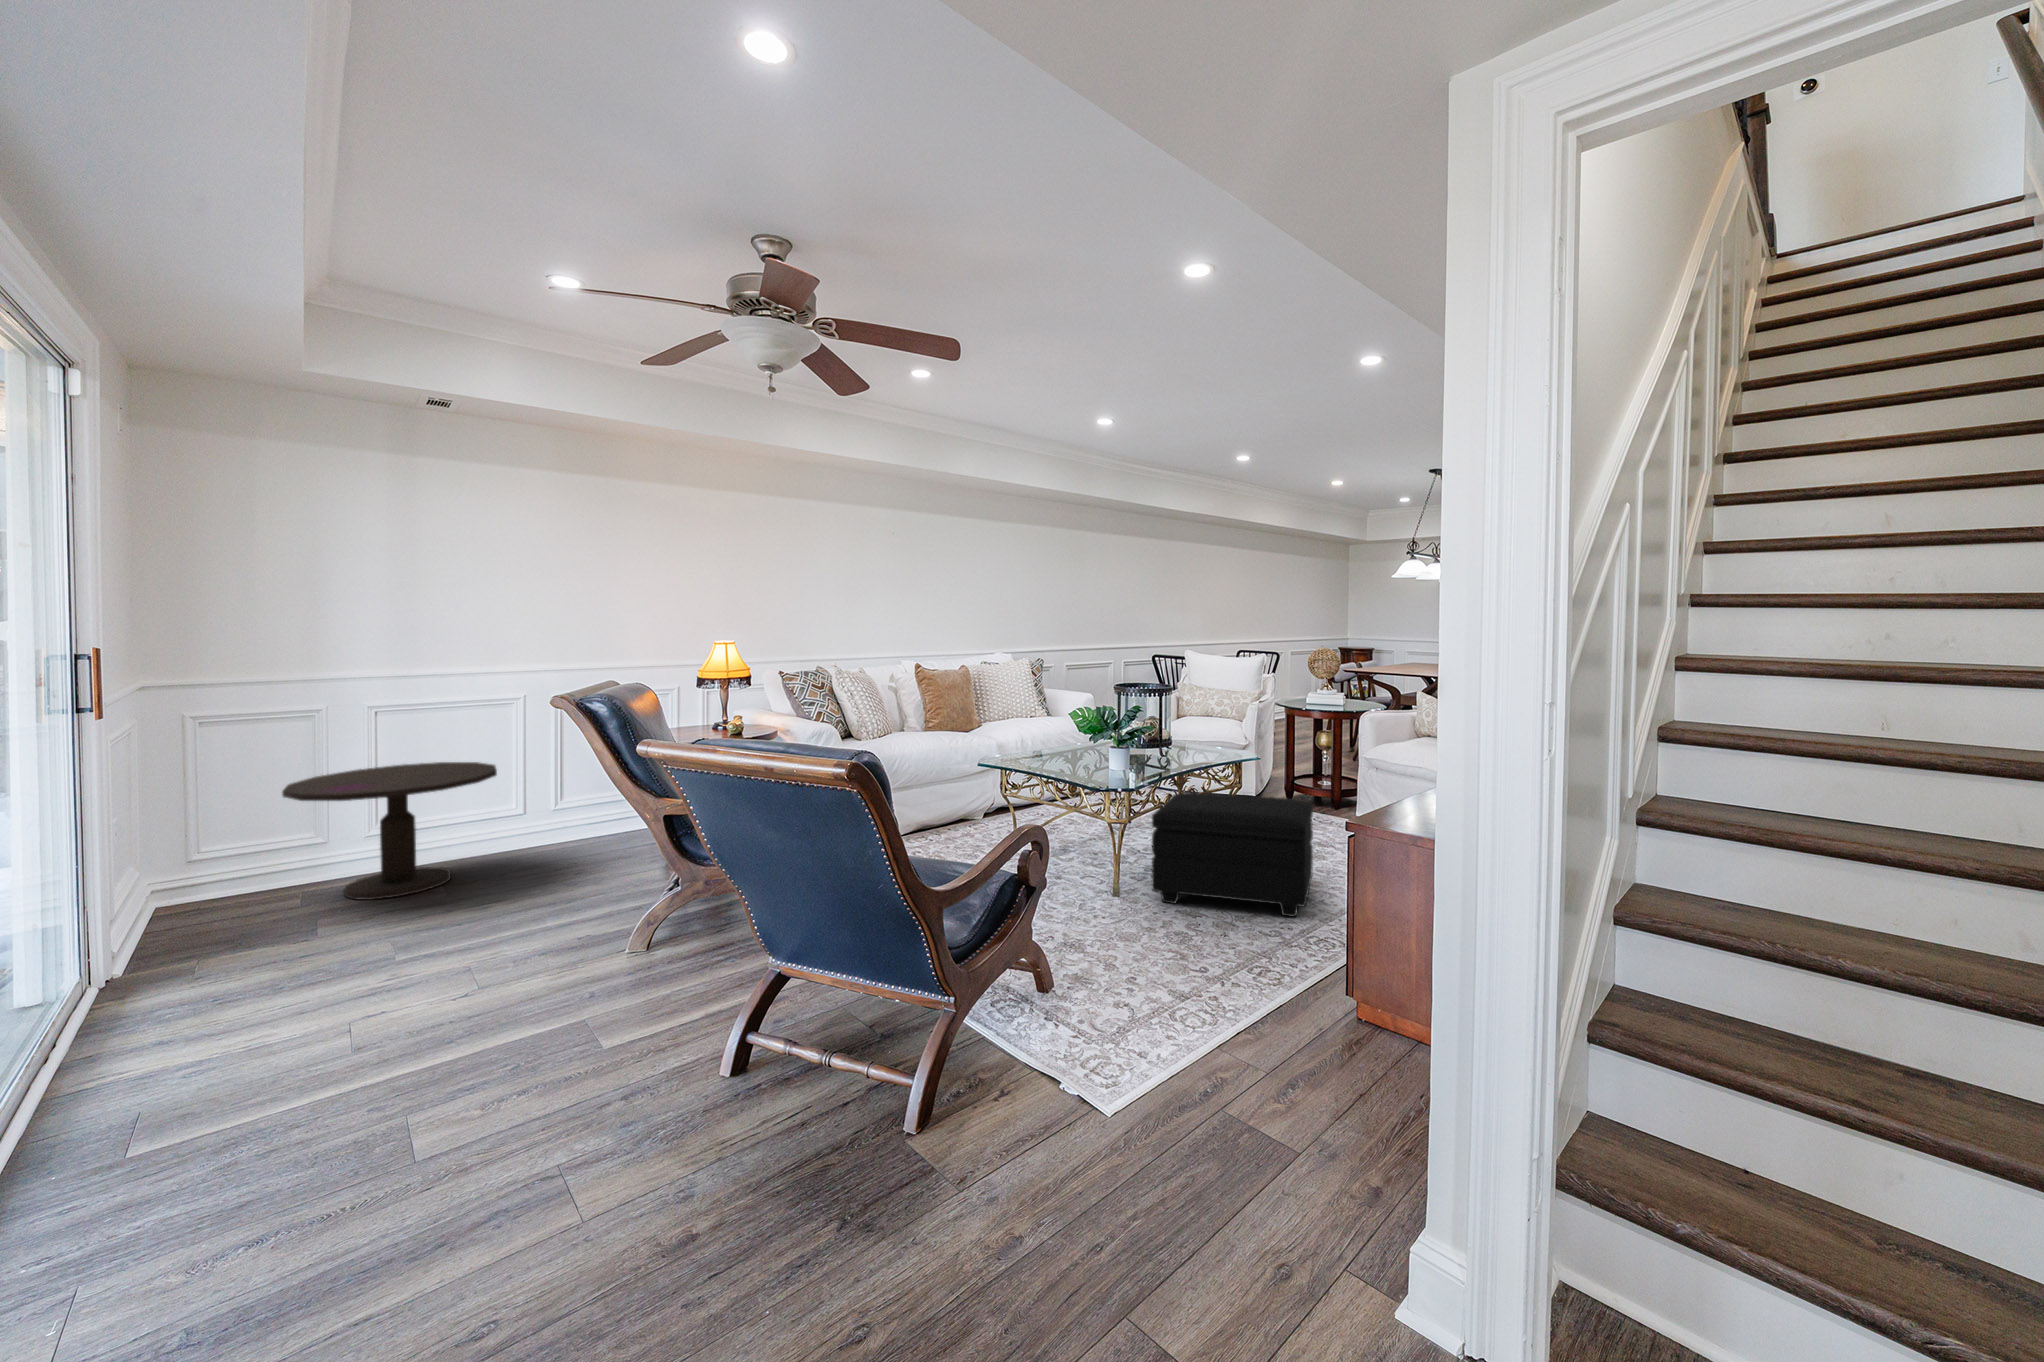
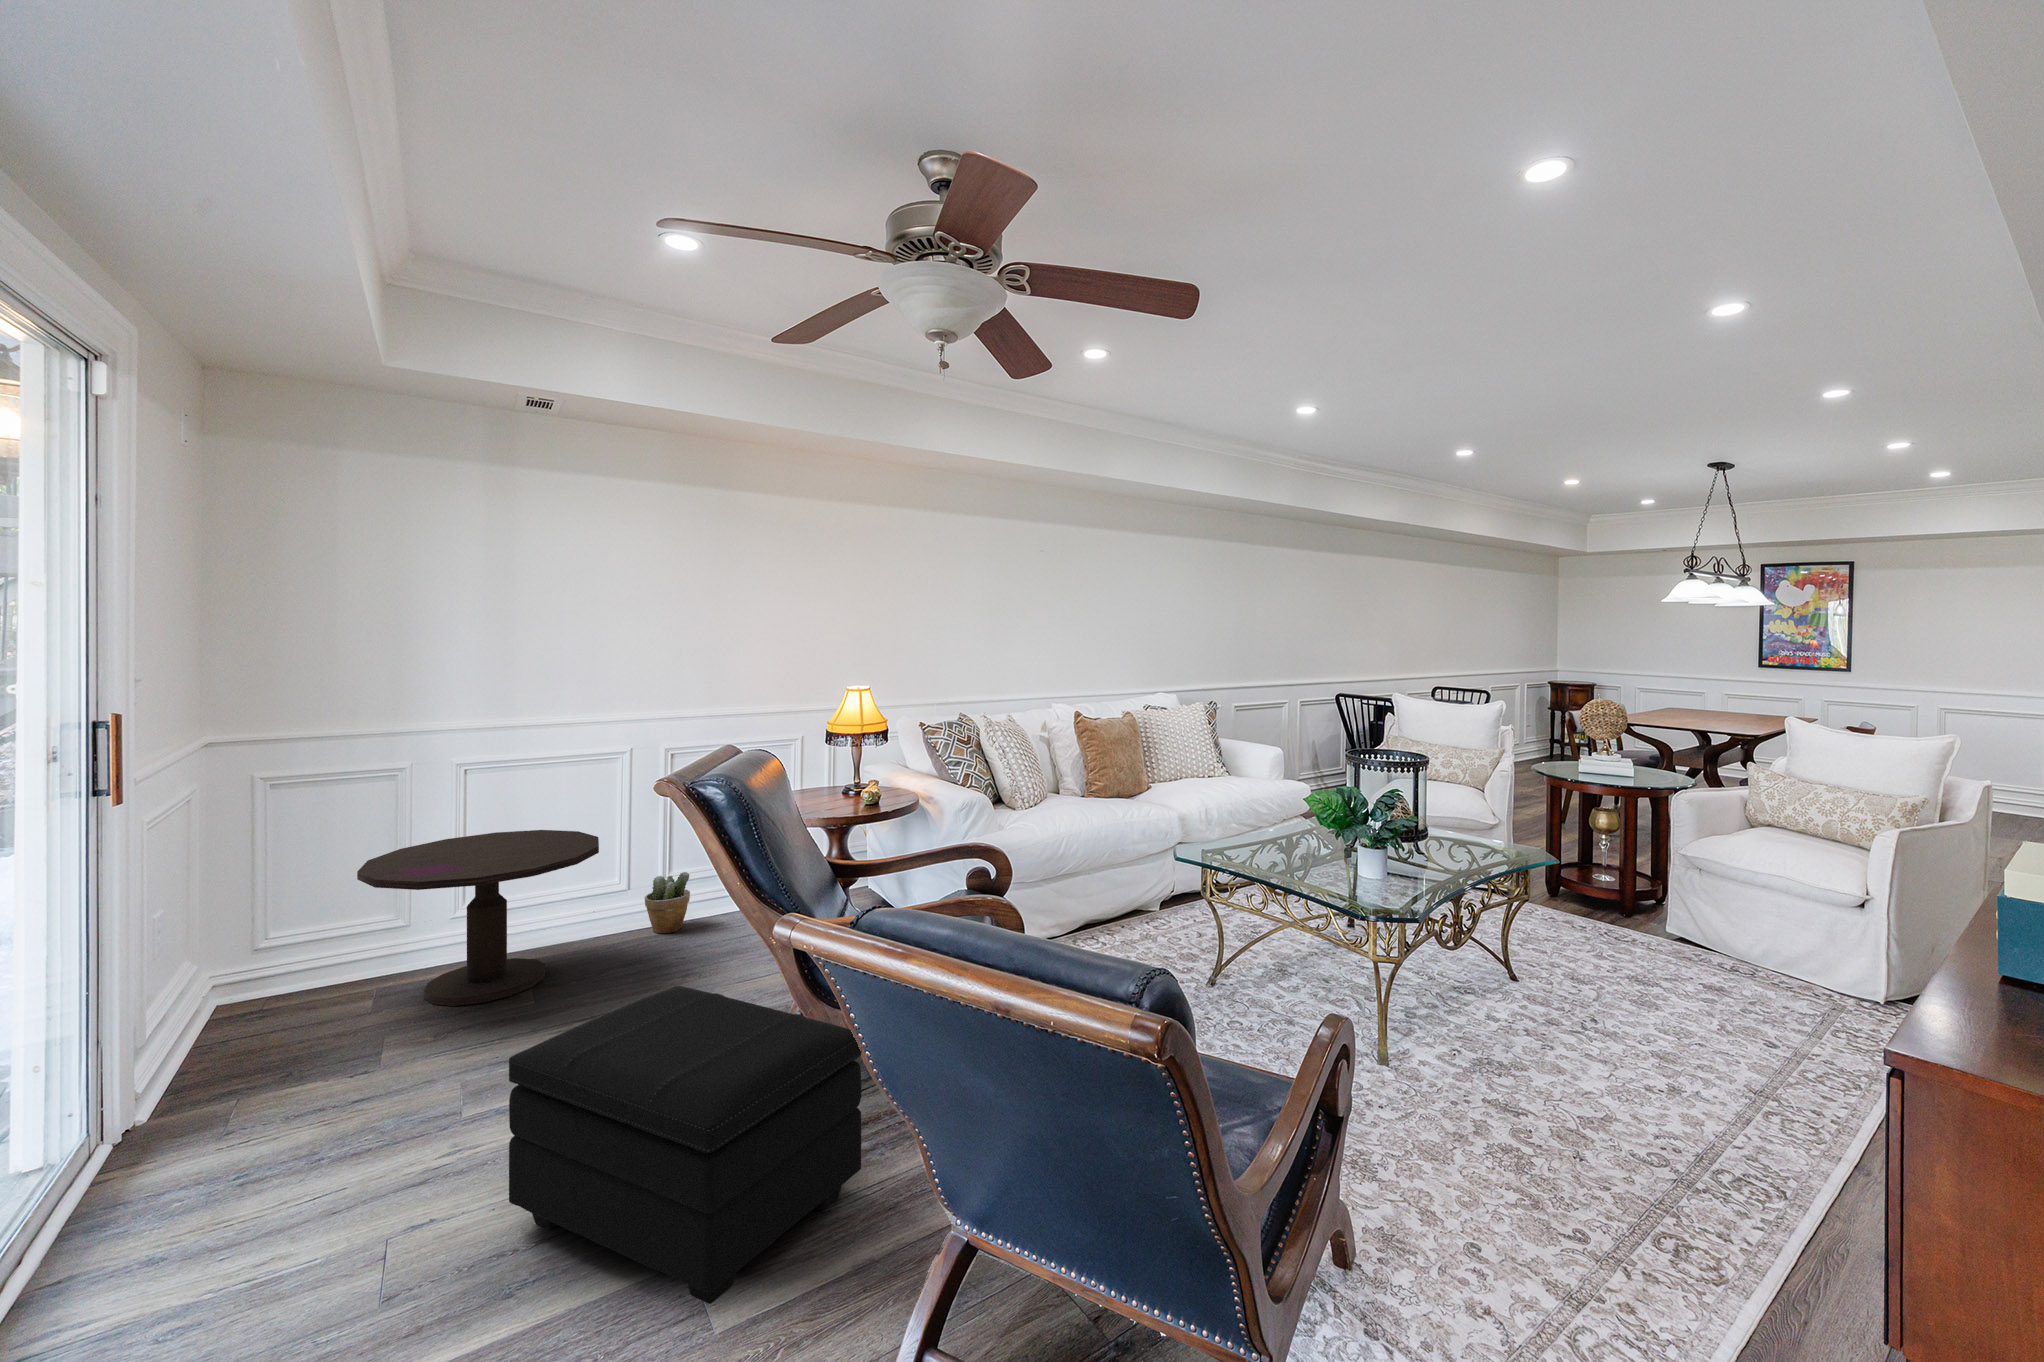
footstool: present [1152,792,1313,917] -> present [509,986,862,1304]
potted plant: none [536,797,577,848] -> present [645,872,690,933]

